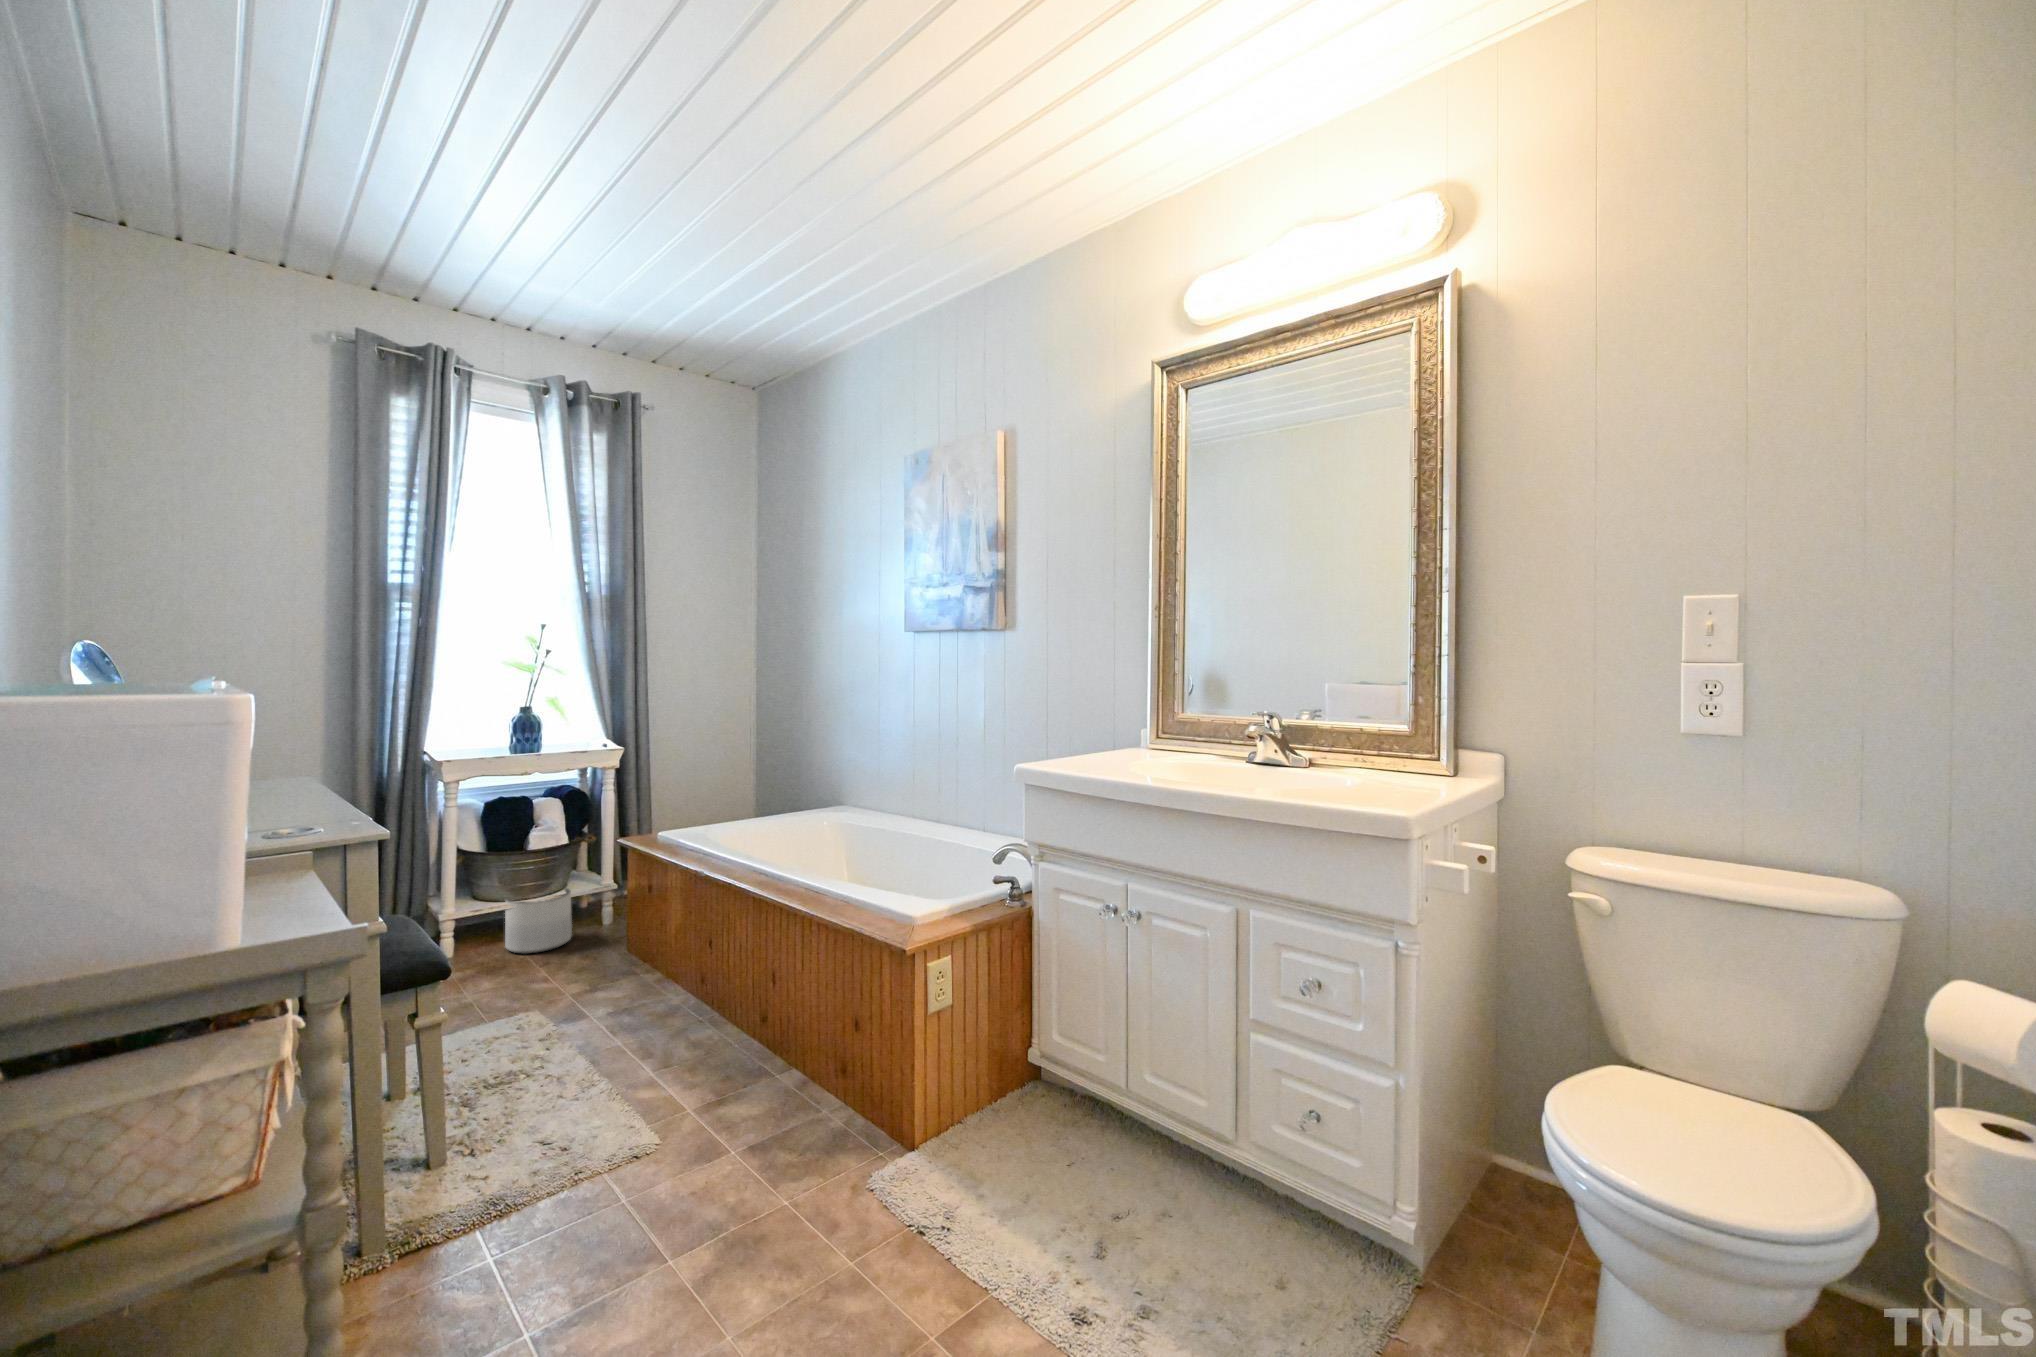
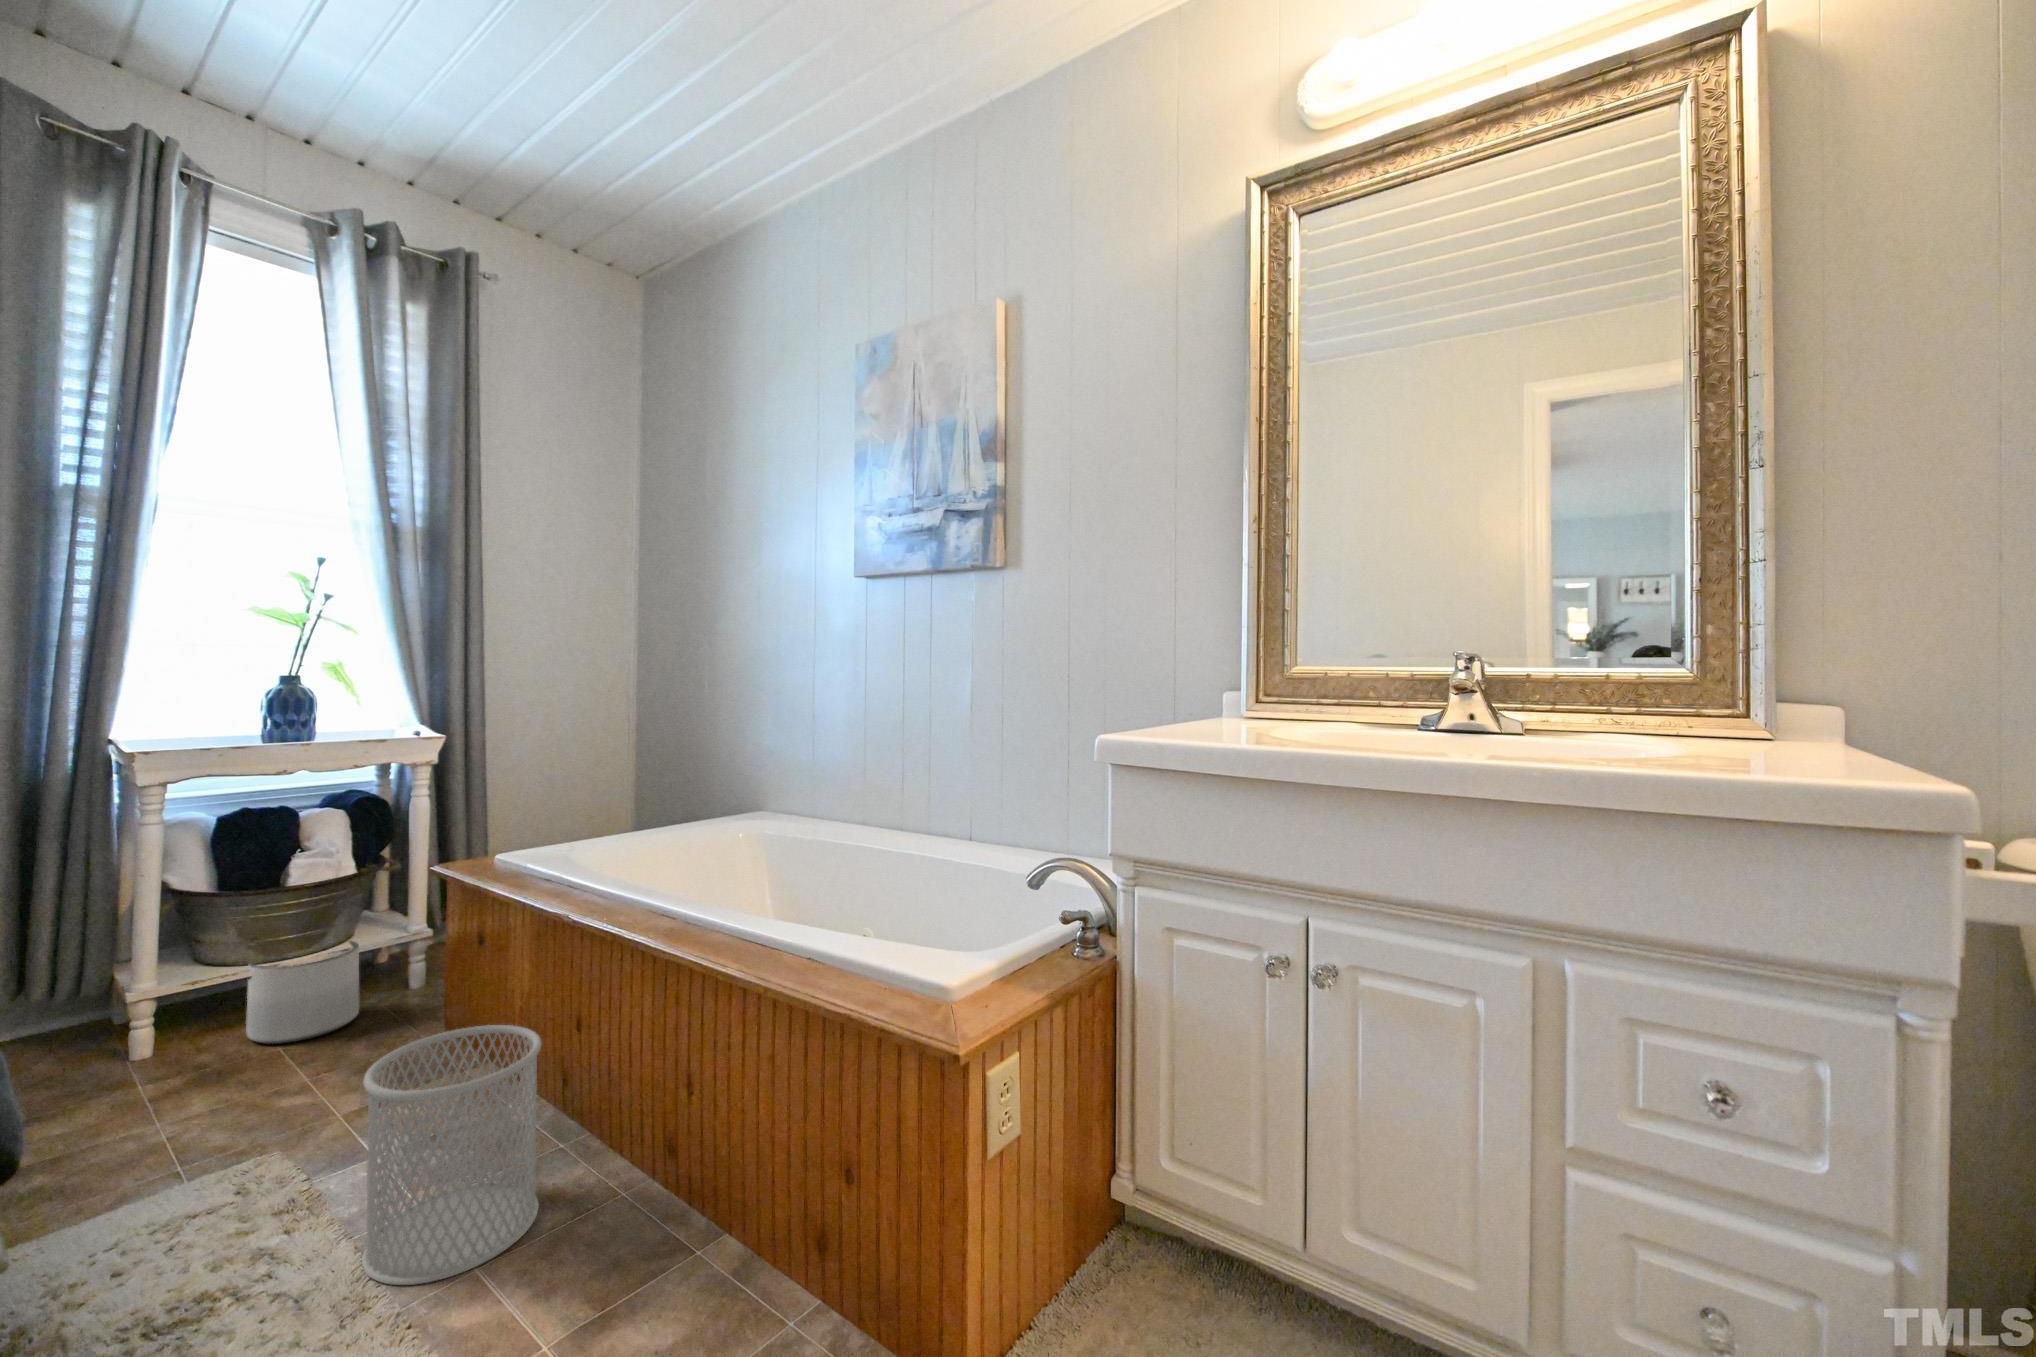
wastebasket: none [587,939,685,1083] -> present [362,1025,541,1285]

